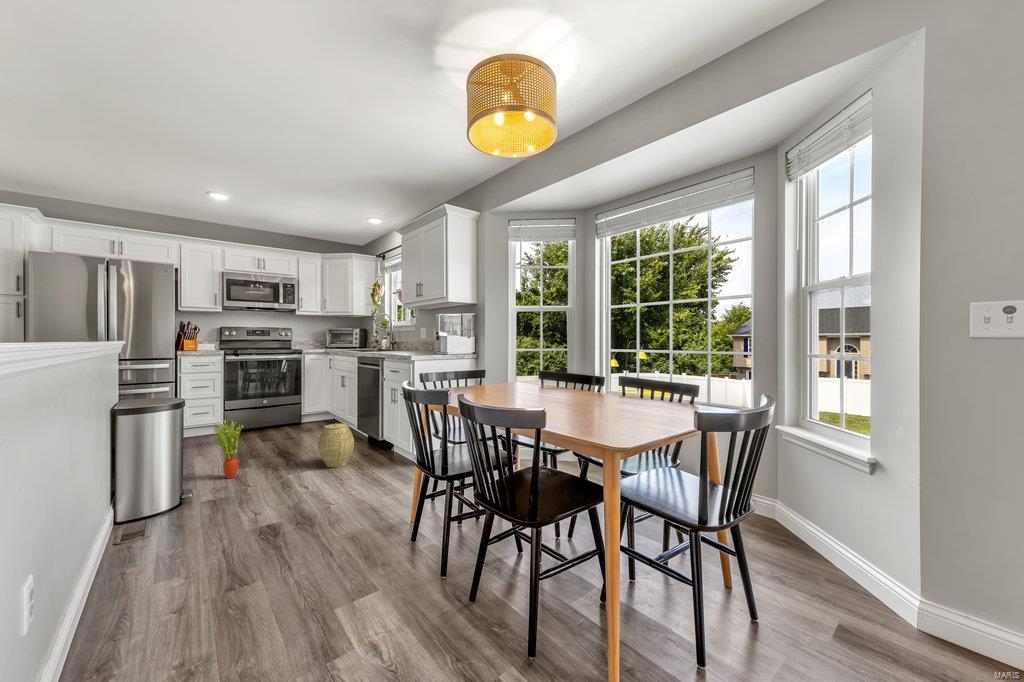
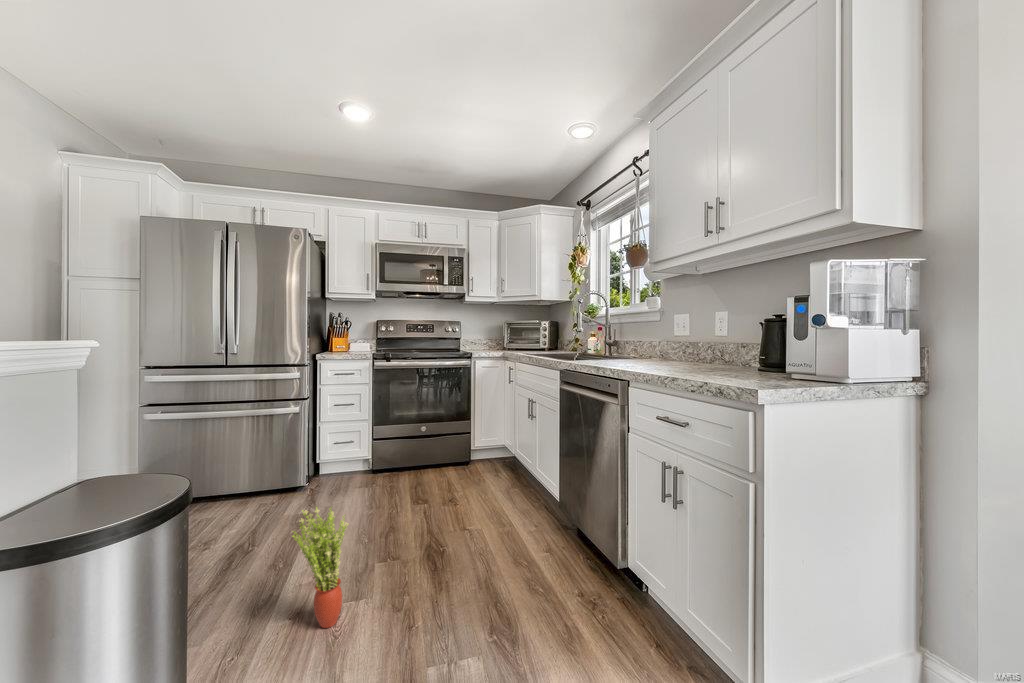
woven basket: present [318,424,354,467] -> none [489,523,562,632]

